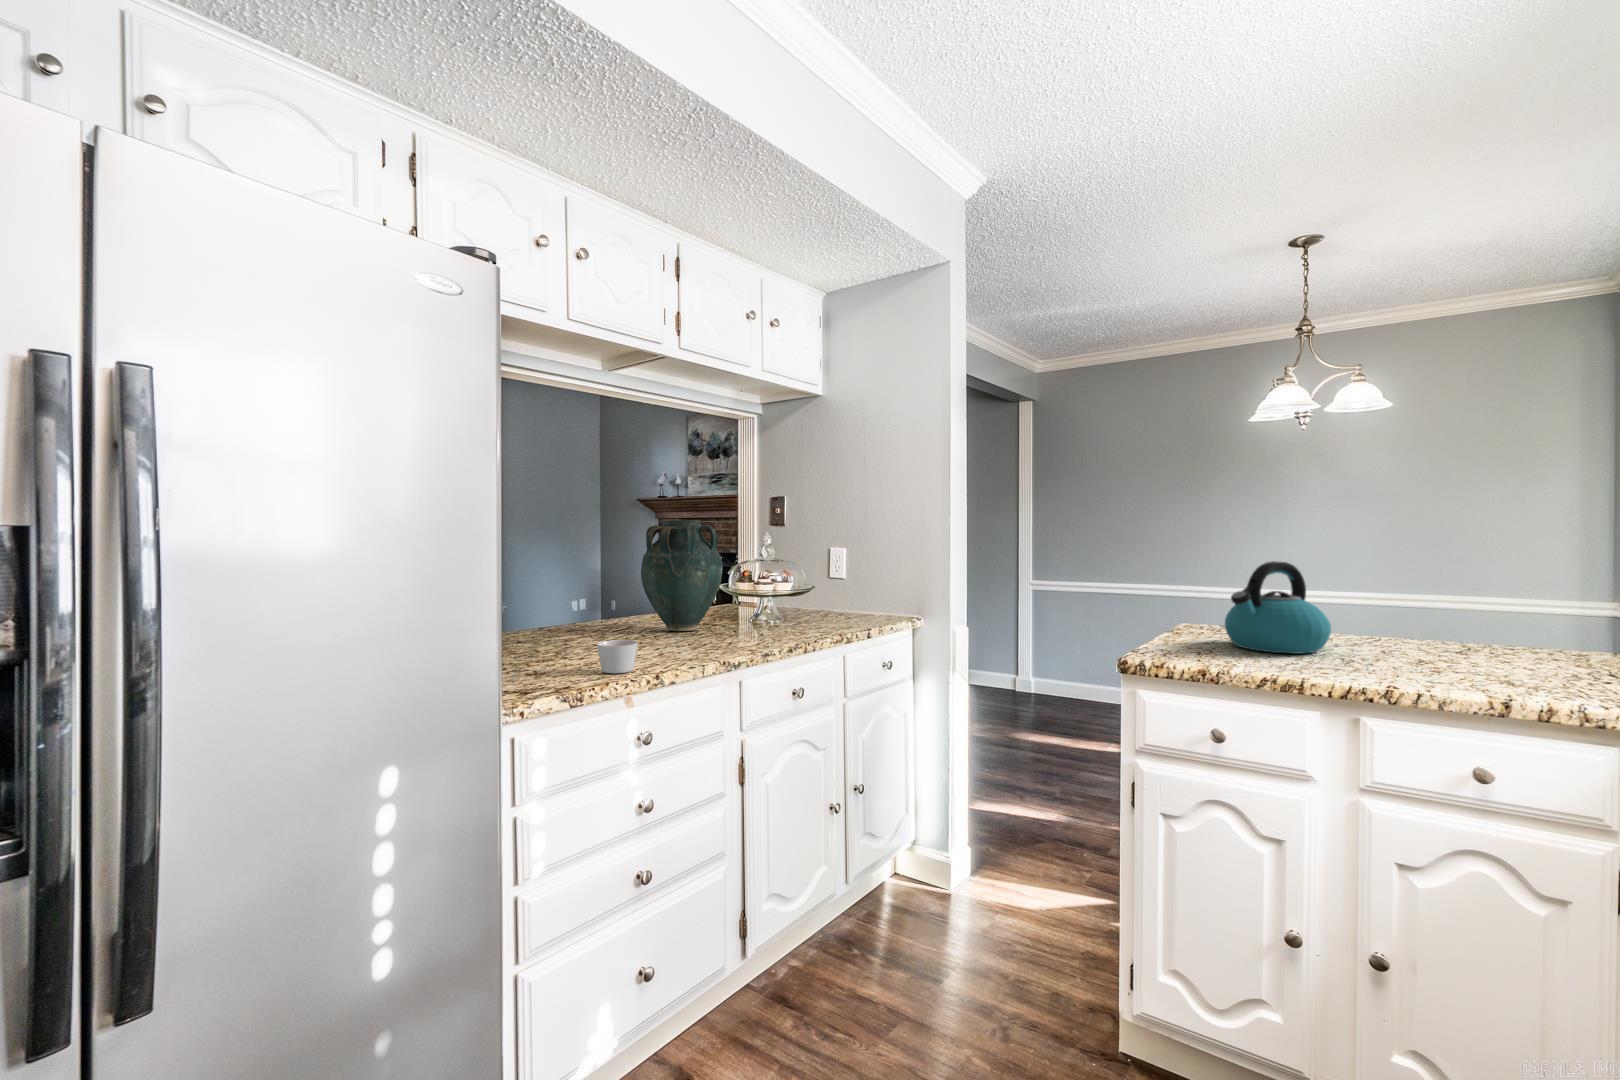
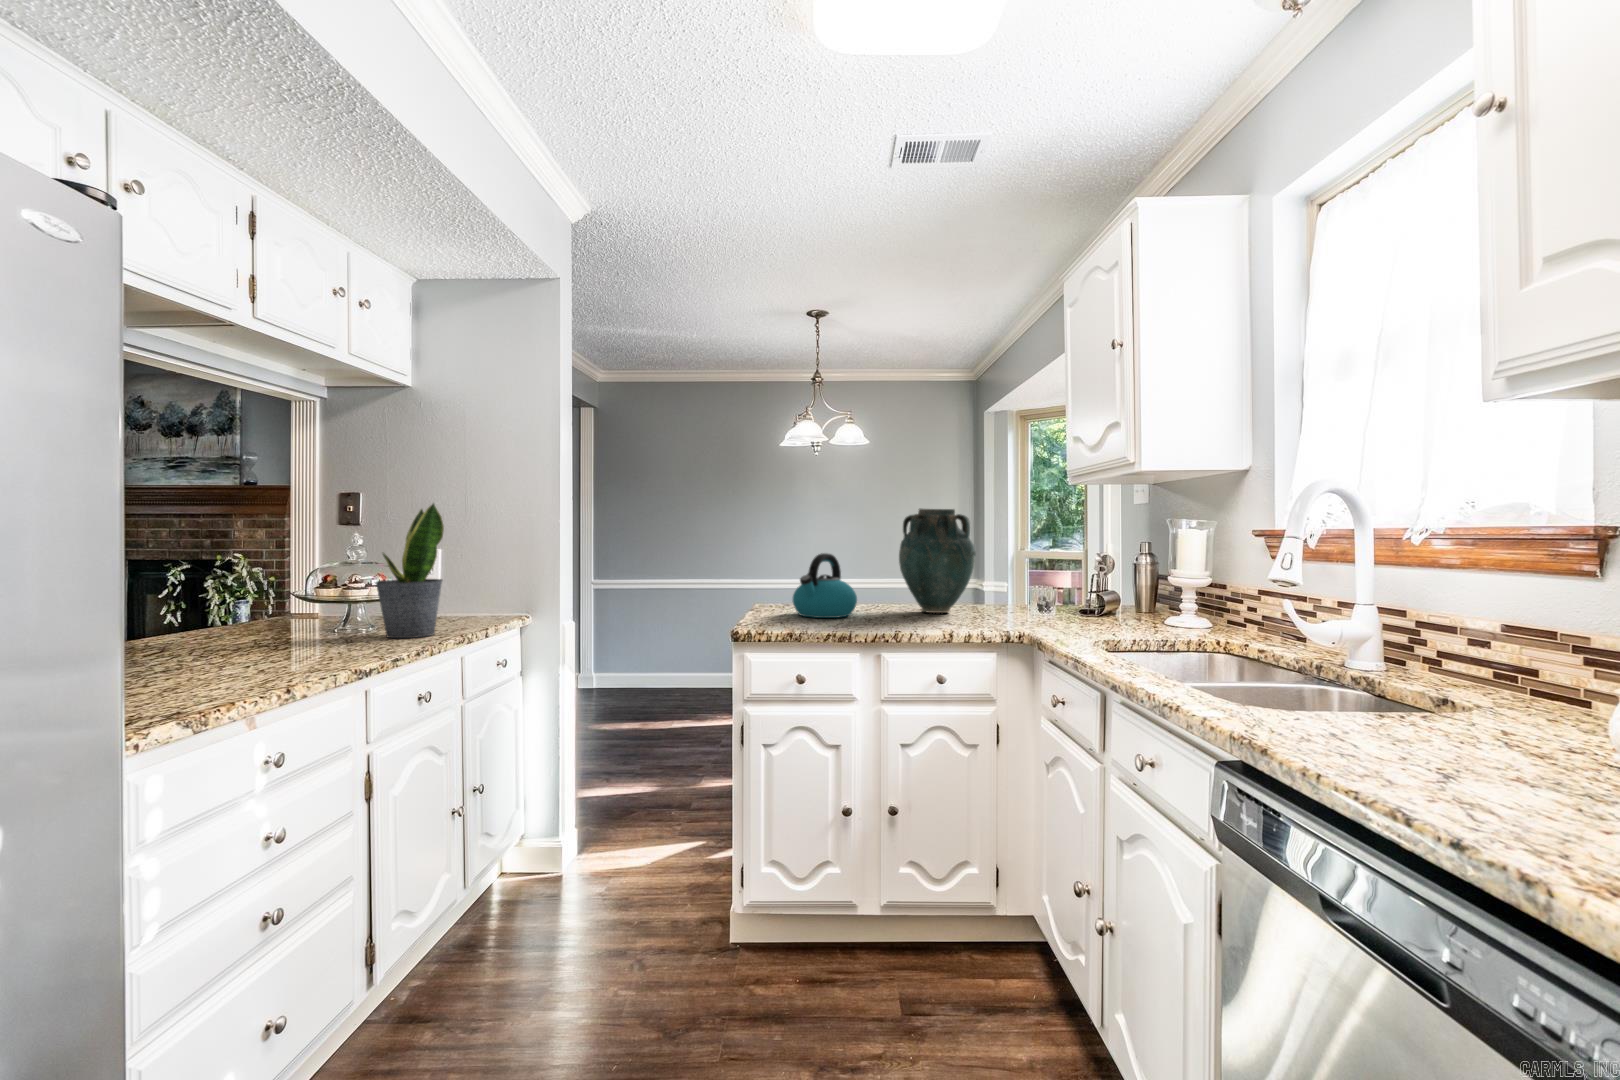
potted plant: none [772,502,830,633] -> present [375,504,444,638]
vase: present [641,520,723,631] -> present [899,509,976,613]
candle: present [597,640,638,673] -> none [198,655,257,694]

